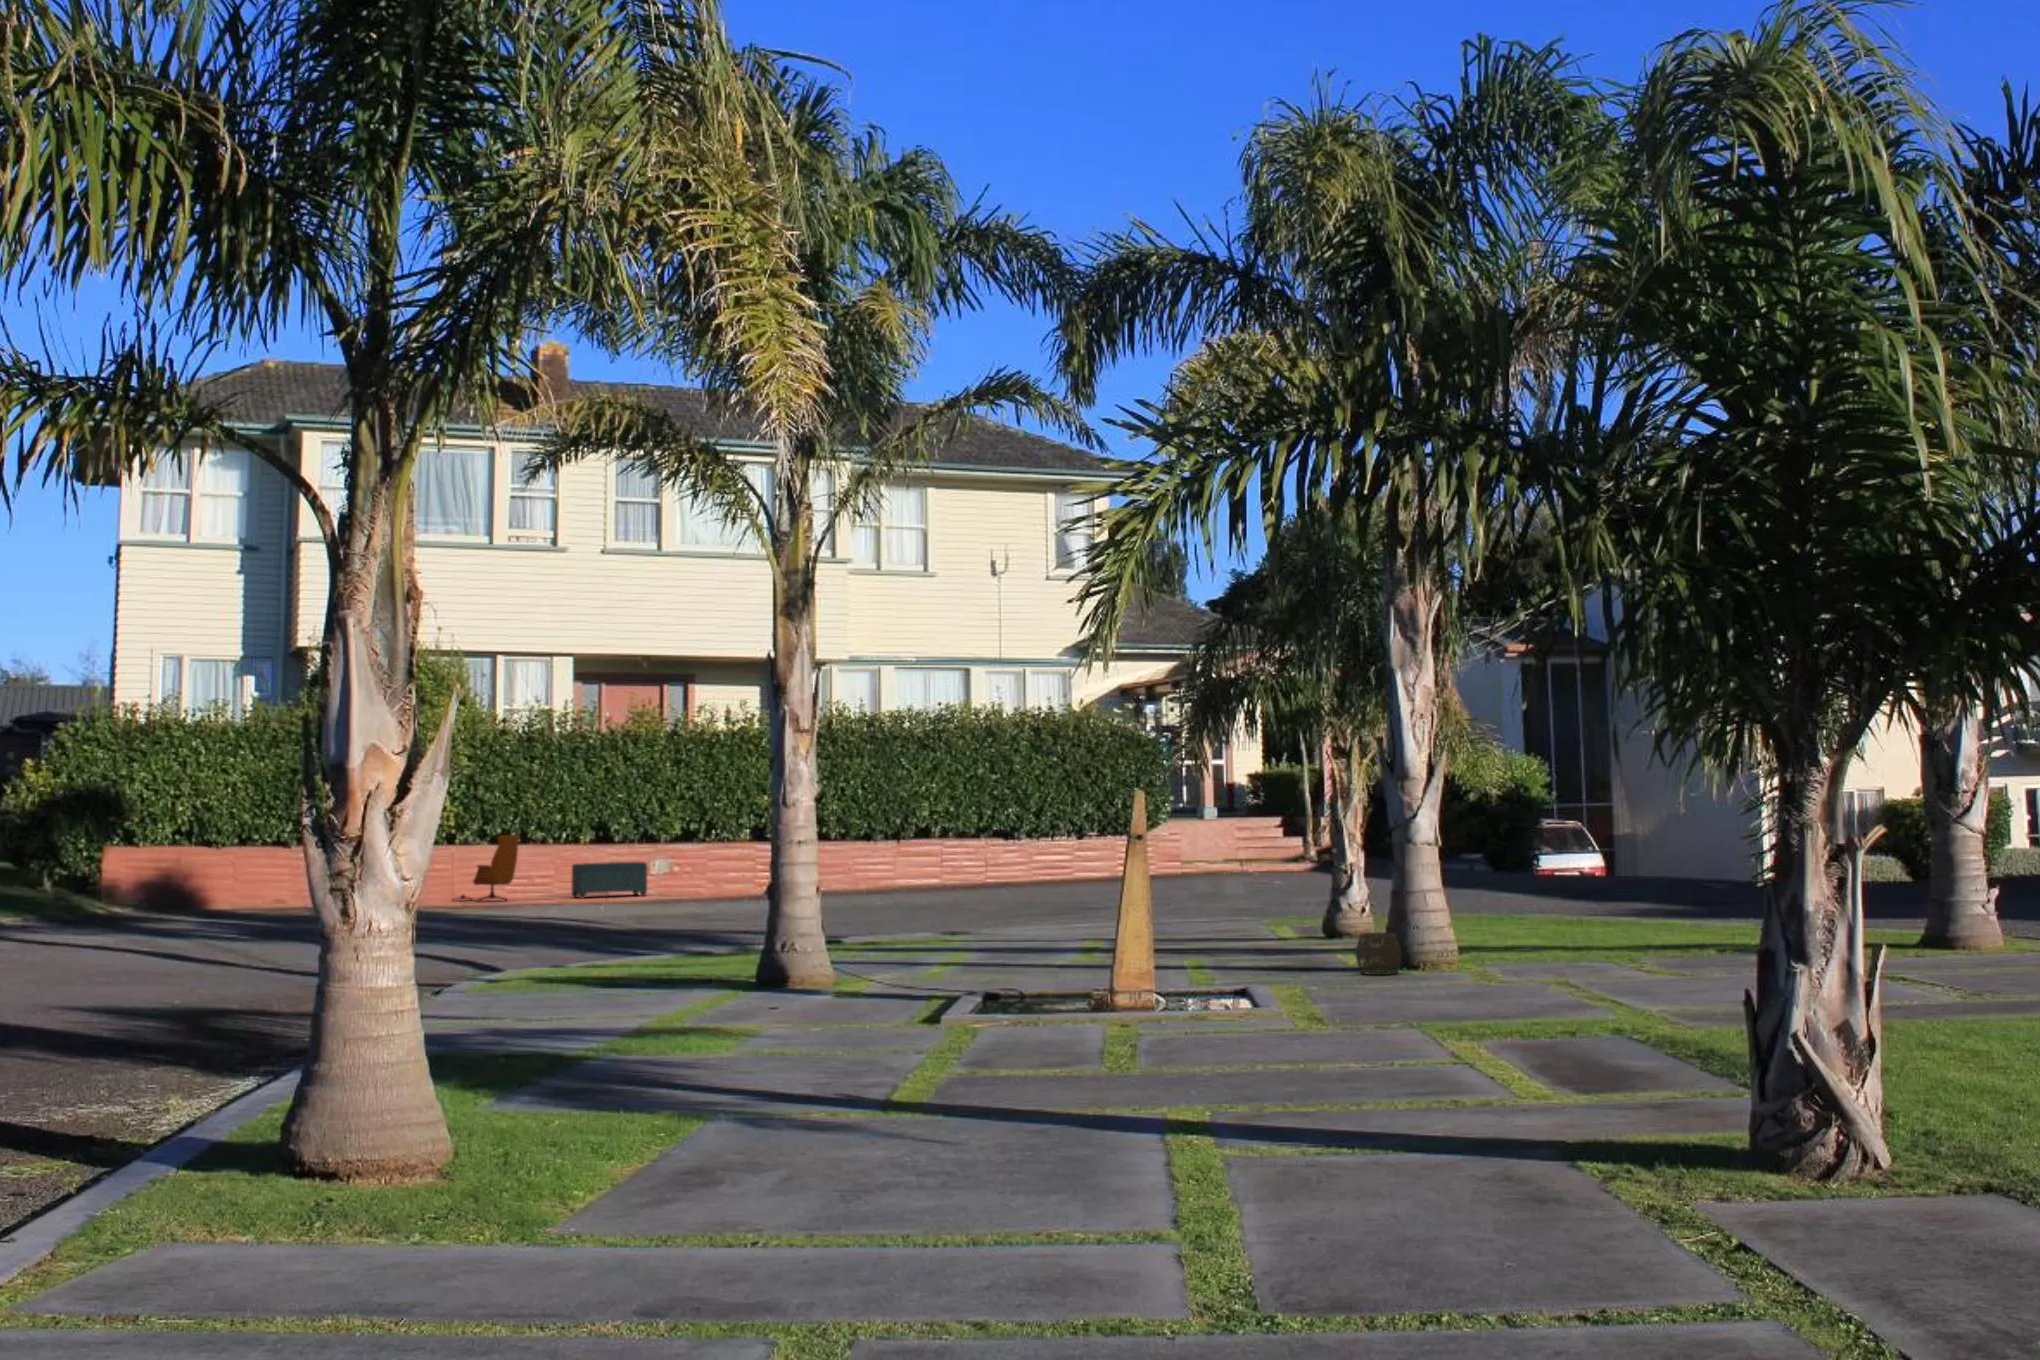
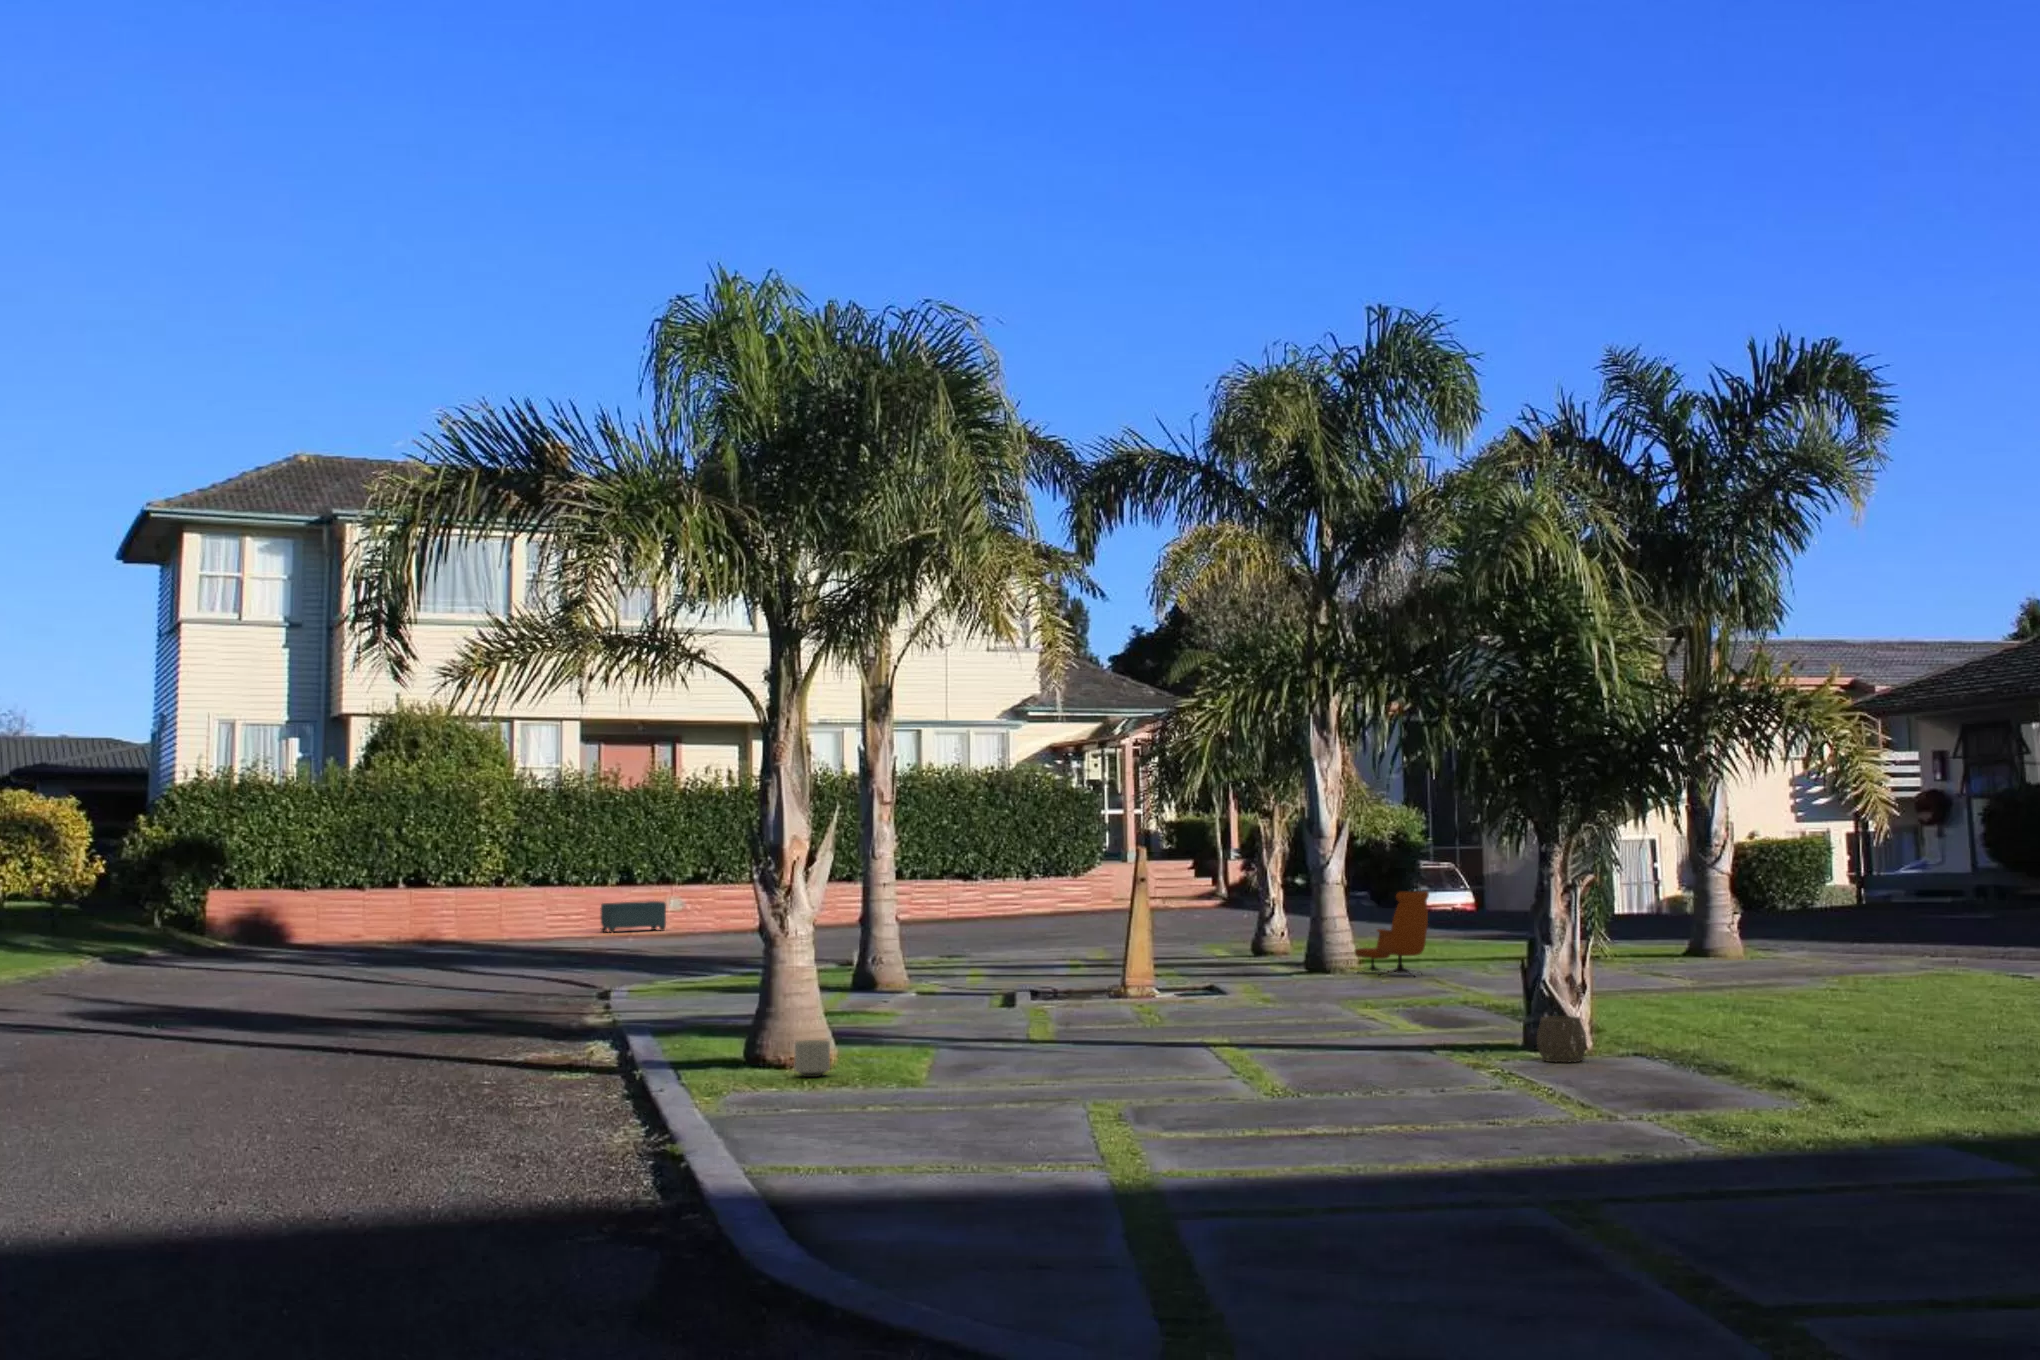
lounge chair: present [453,834,520,901] -> present [1355,891,1429,974]
woven basket: present [1356,932,1401,975] -> present [1537,1016,1587,1063]
planter: none [326,1131,398,1206] -> present [794,1040,830,1077]

